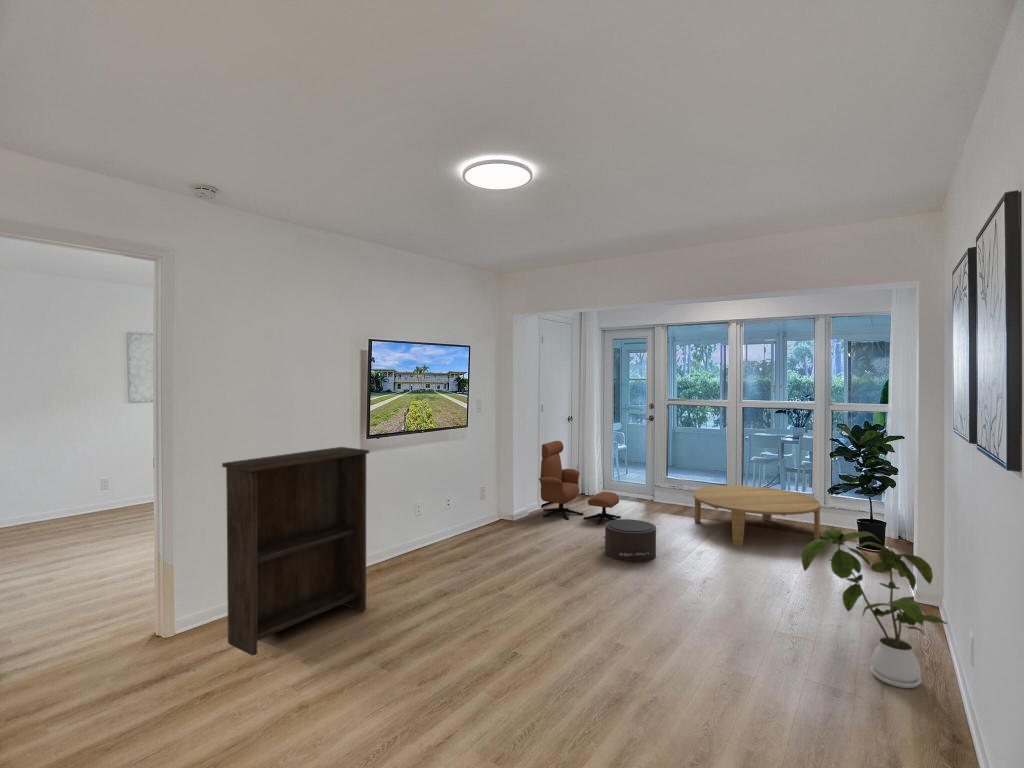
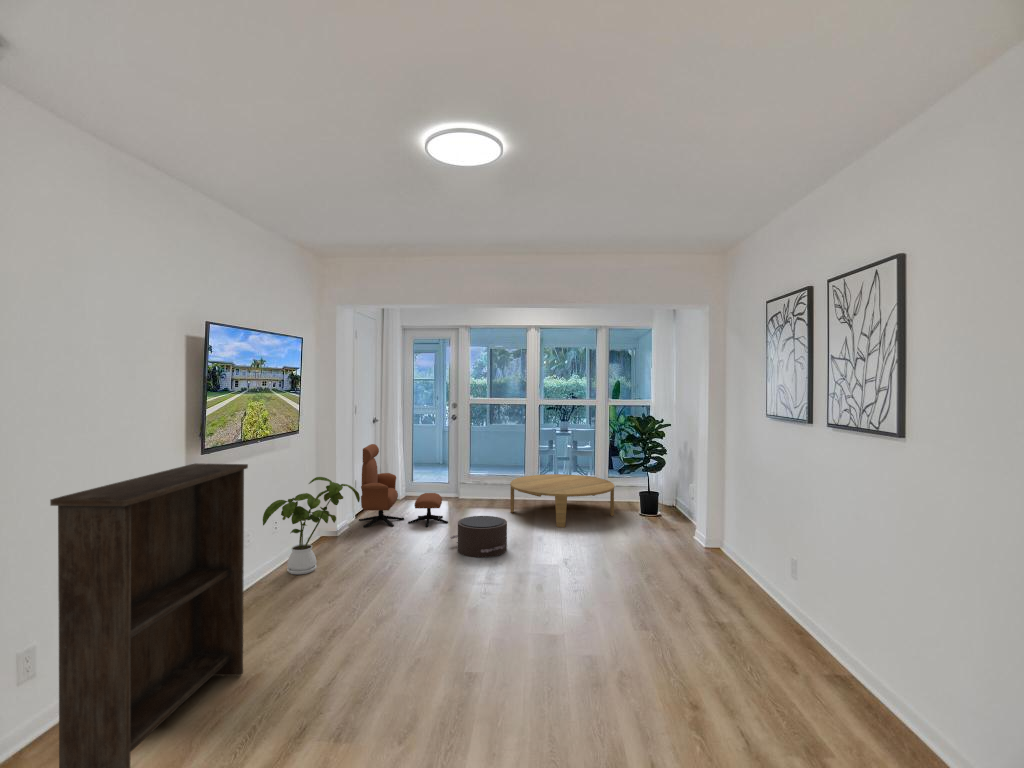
house plant: present [801,529,947,688] -> present [263,477,360,575]

